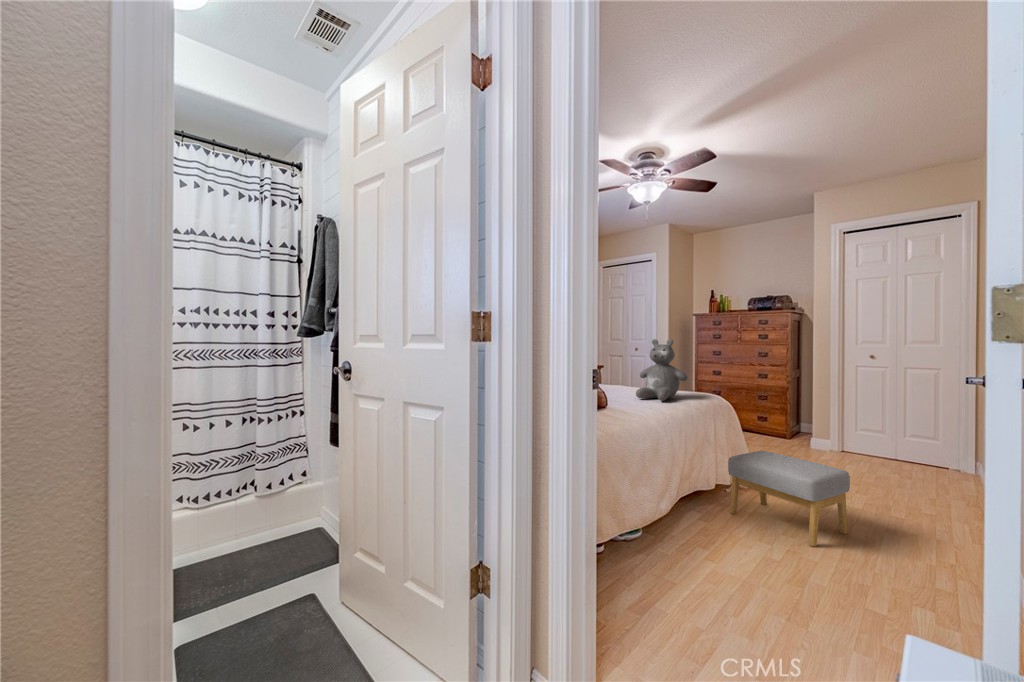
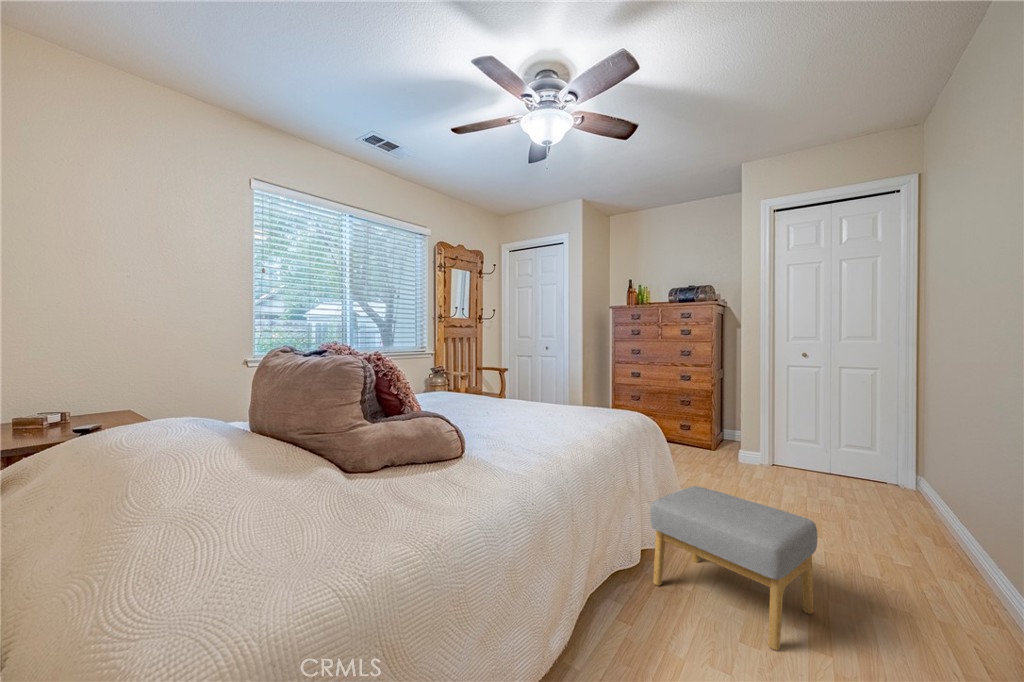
teddy bear: present [636,339,687,401] -> none [523,328,595,420]

